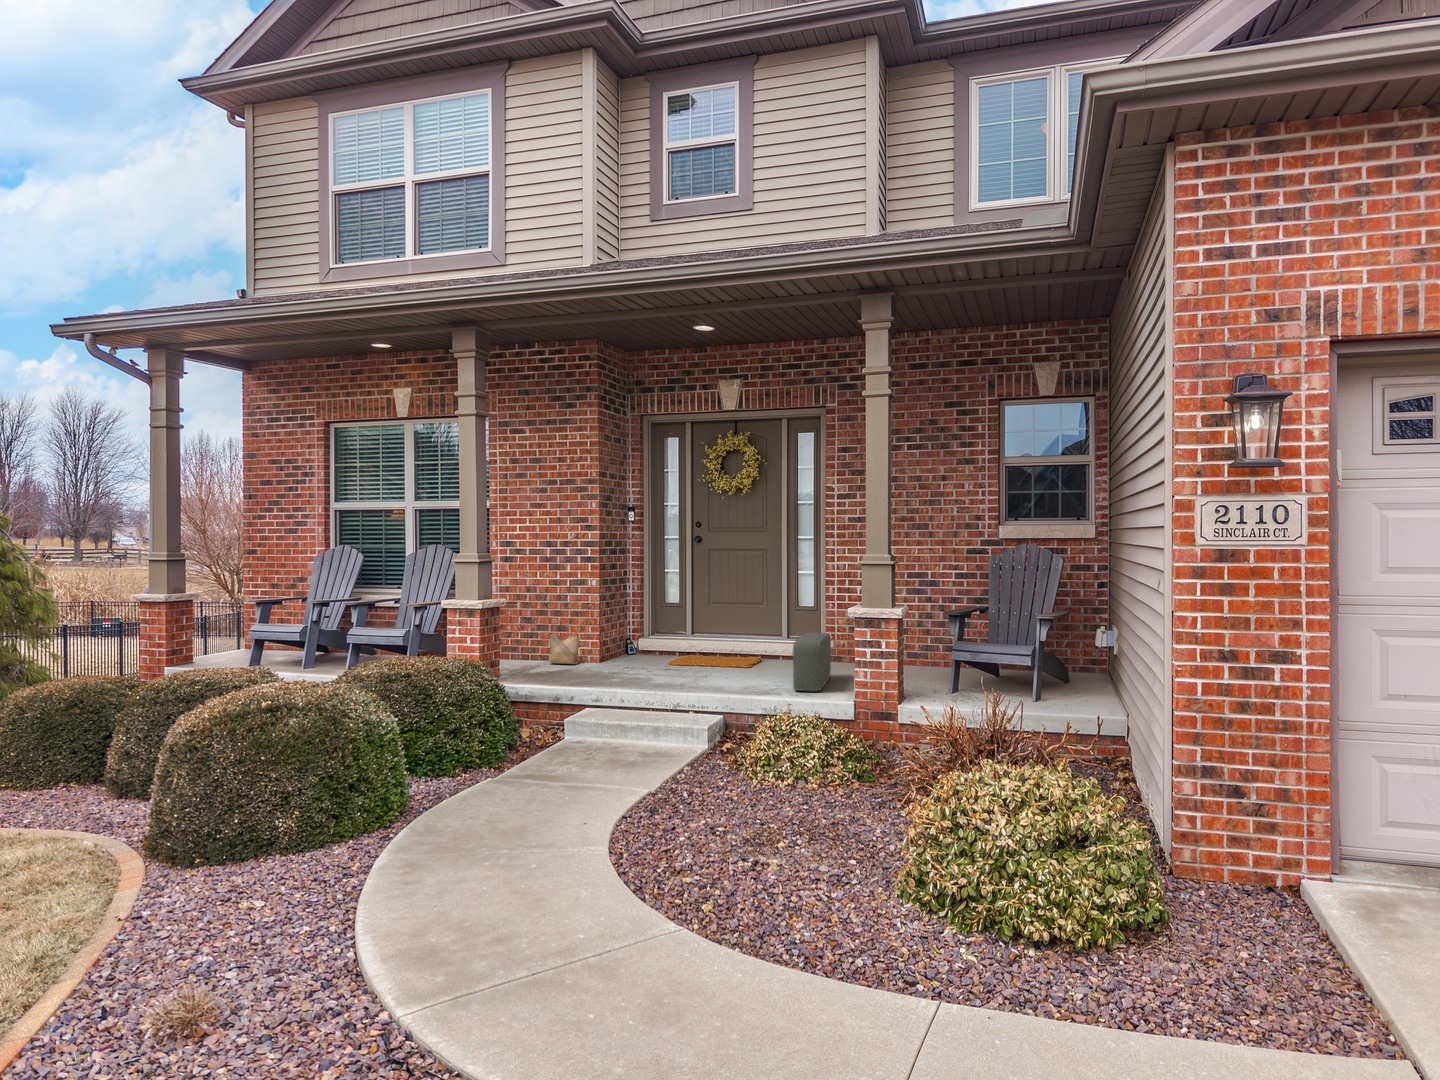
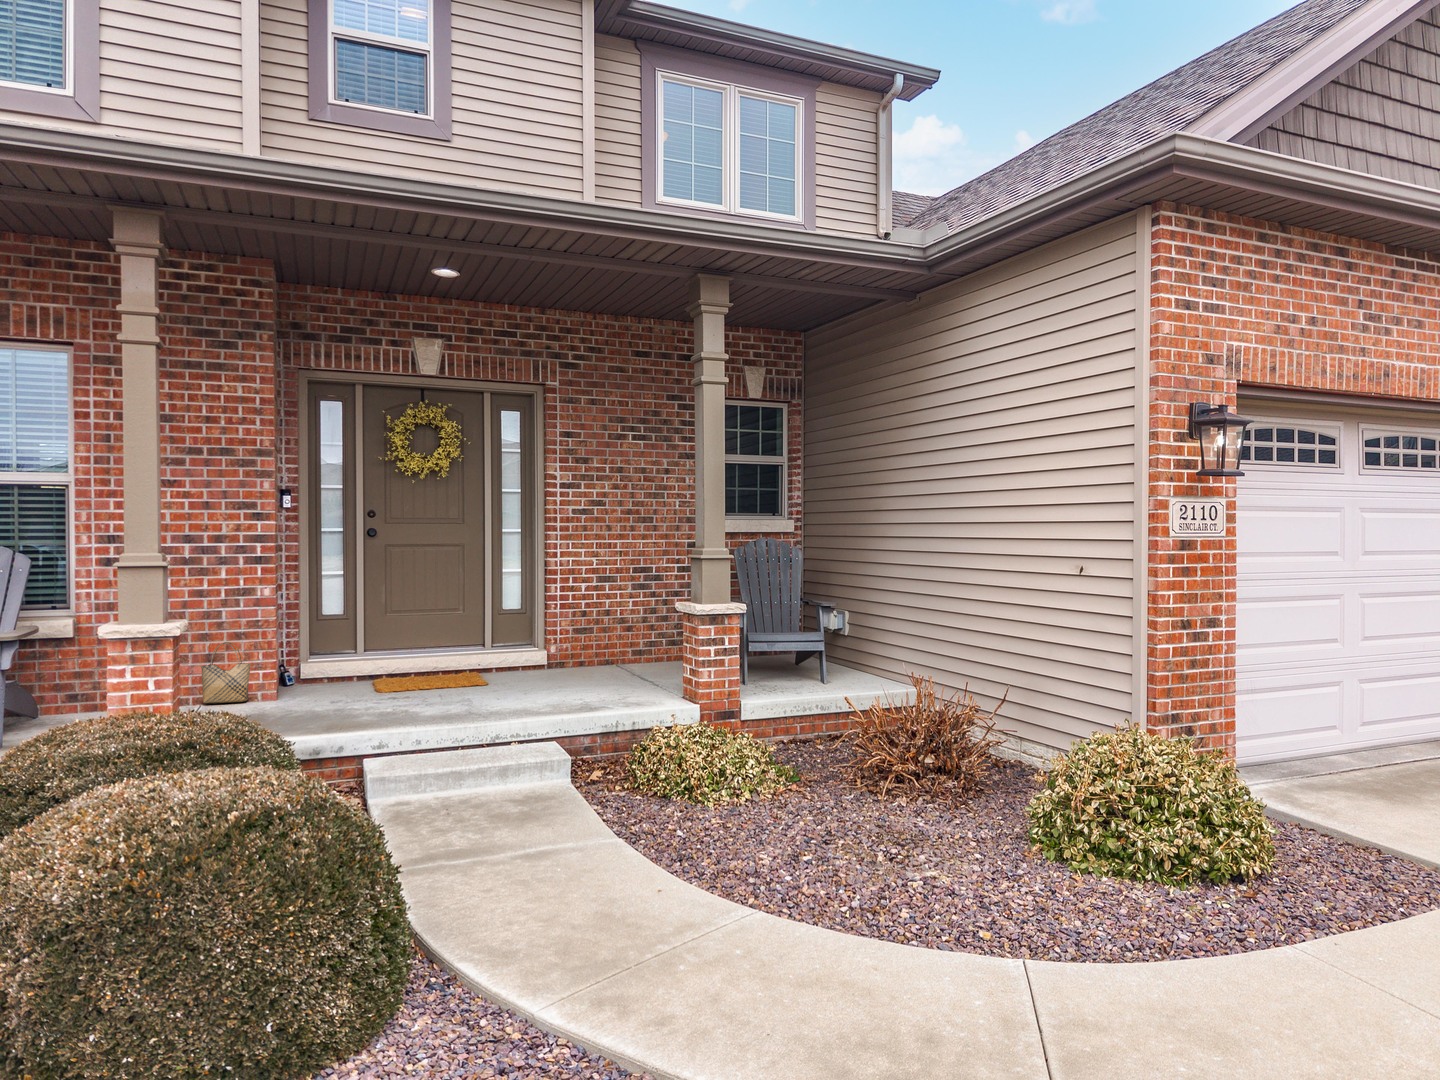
pouf: present [793,633,831,691] -> none [573,635,635,701]

